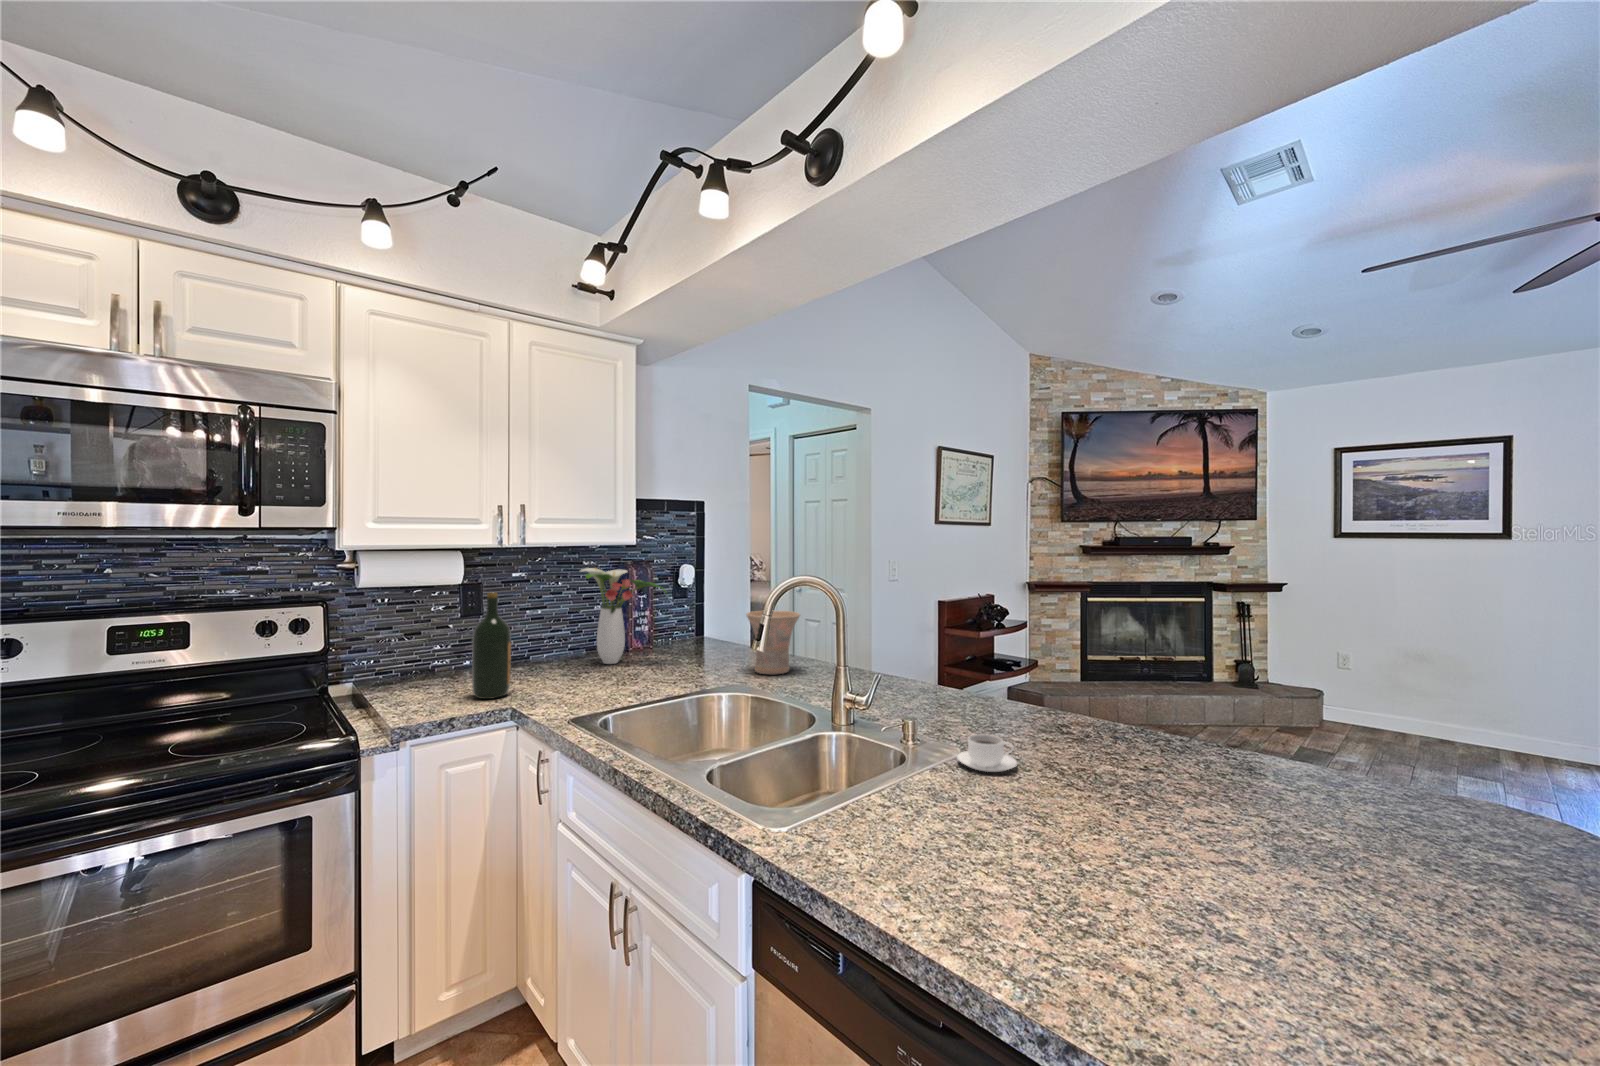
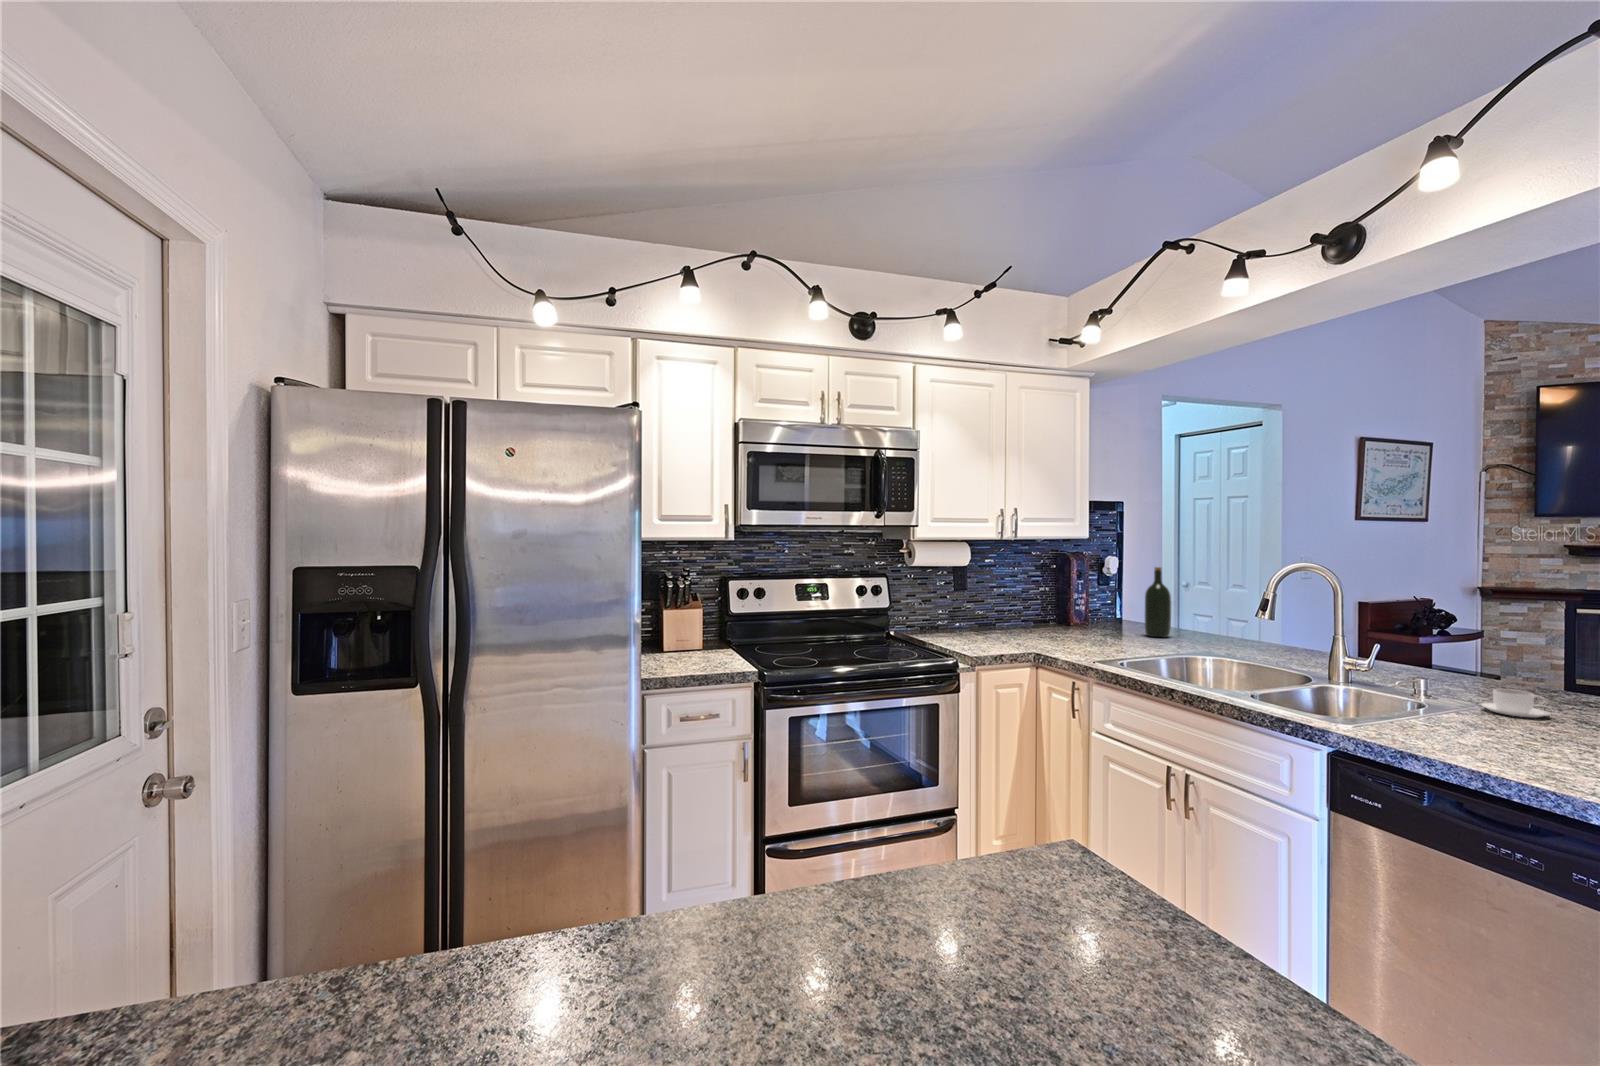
flower arrangement: present [581,568,666,664] -> none [1041,555,1118,633]
wine bottle: present [472,593,511,699] -> present [1145,567,1171,637]
vase: present [746,610,800,674] -> none [1201,594,1256,648]

